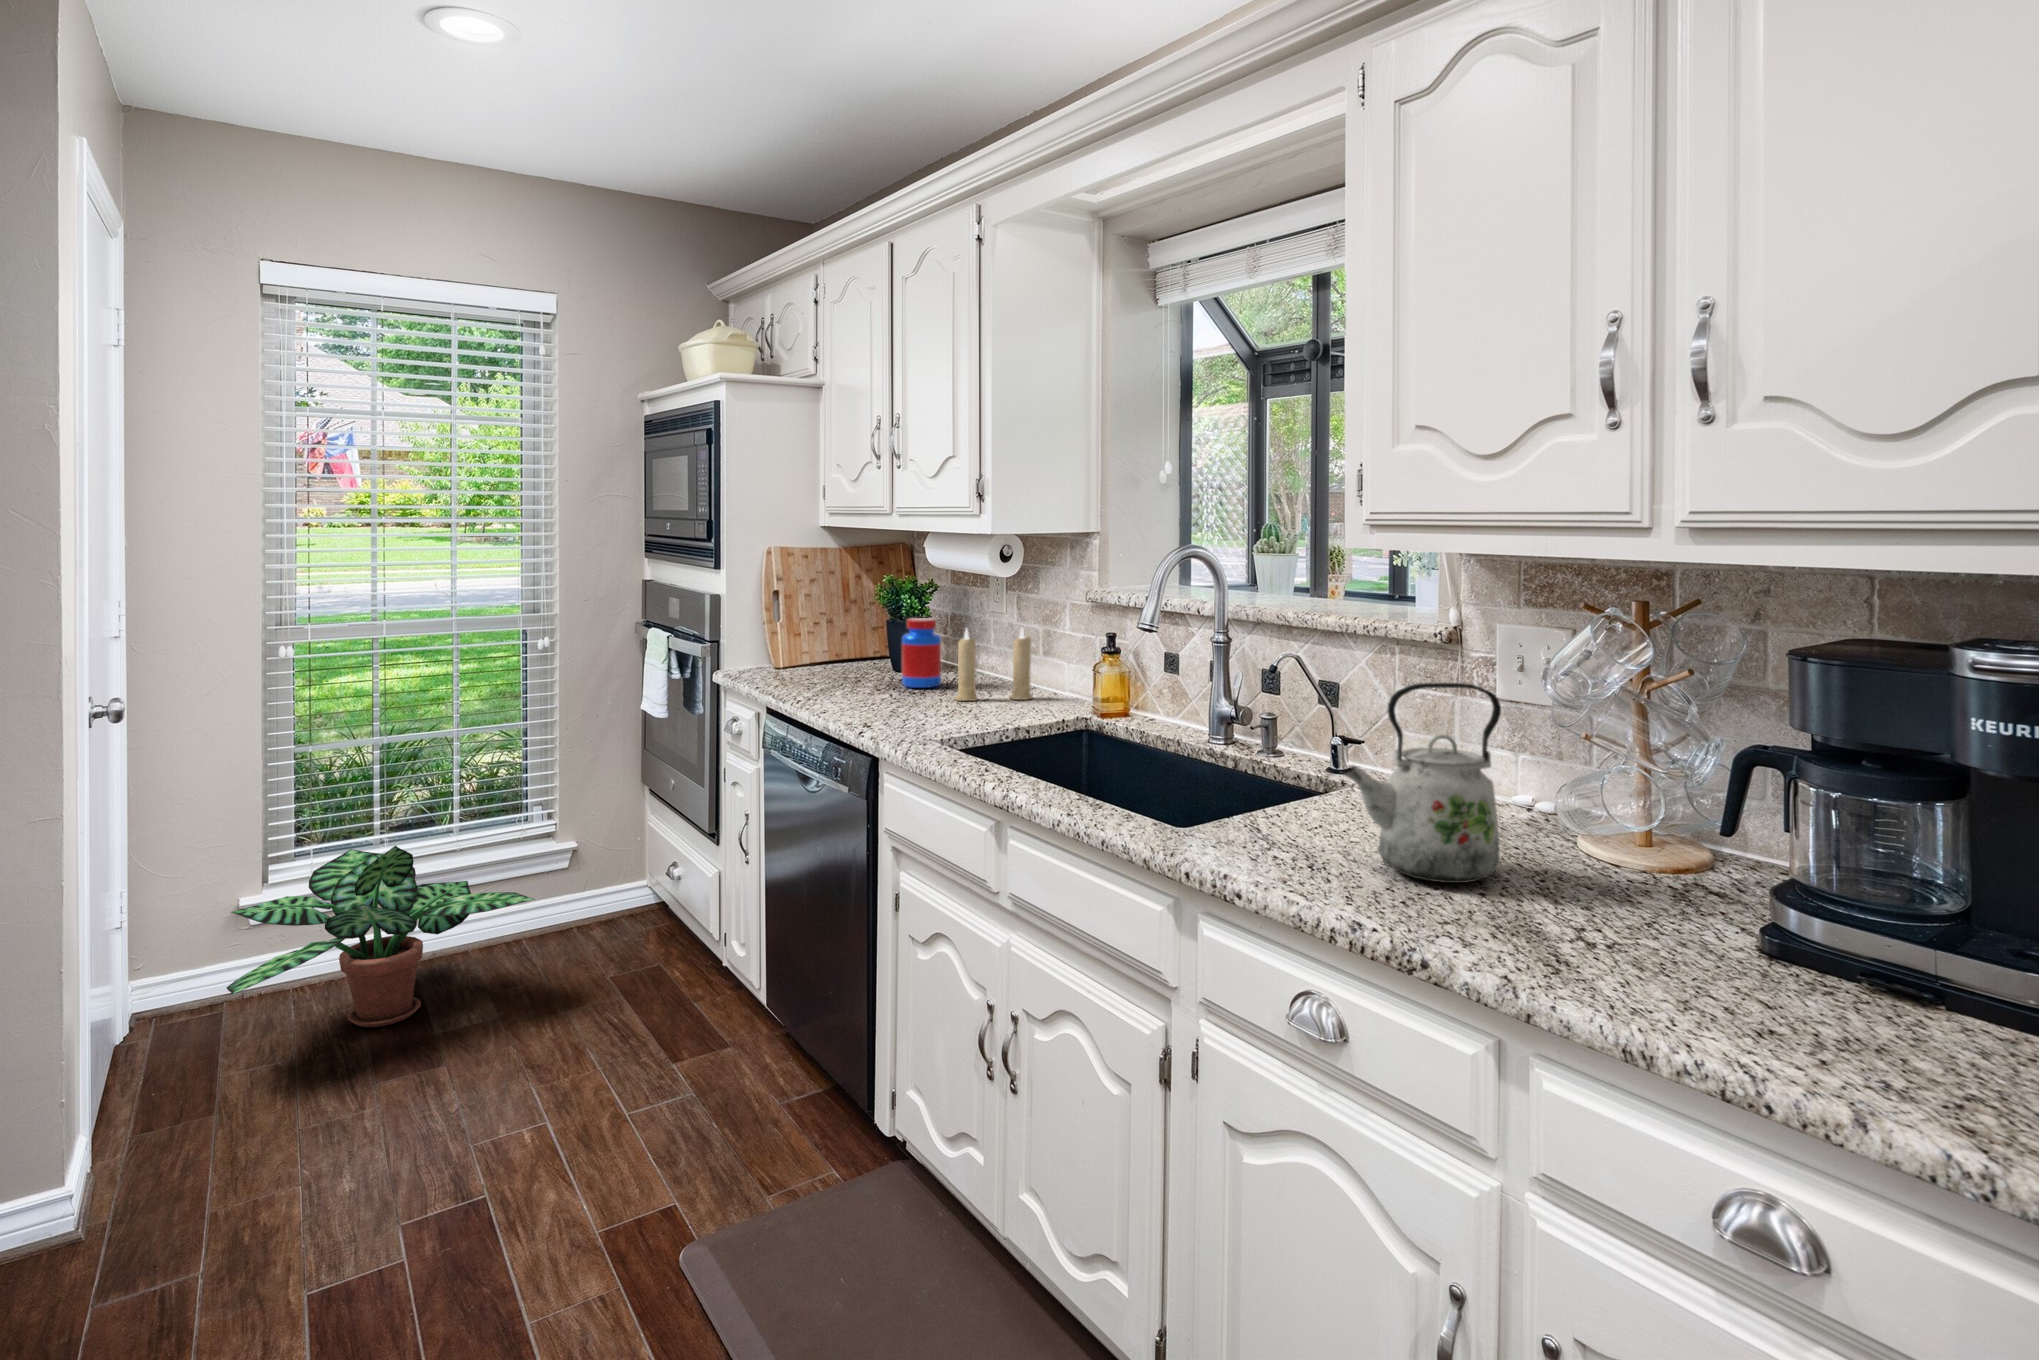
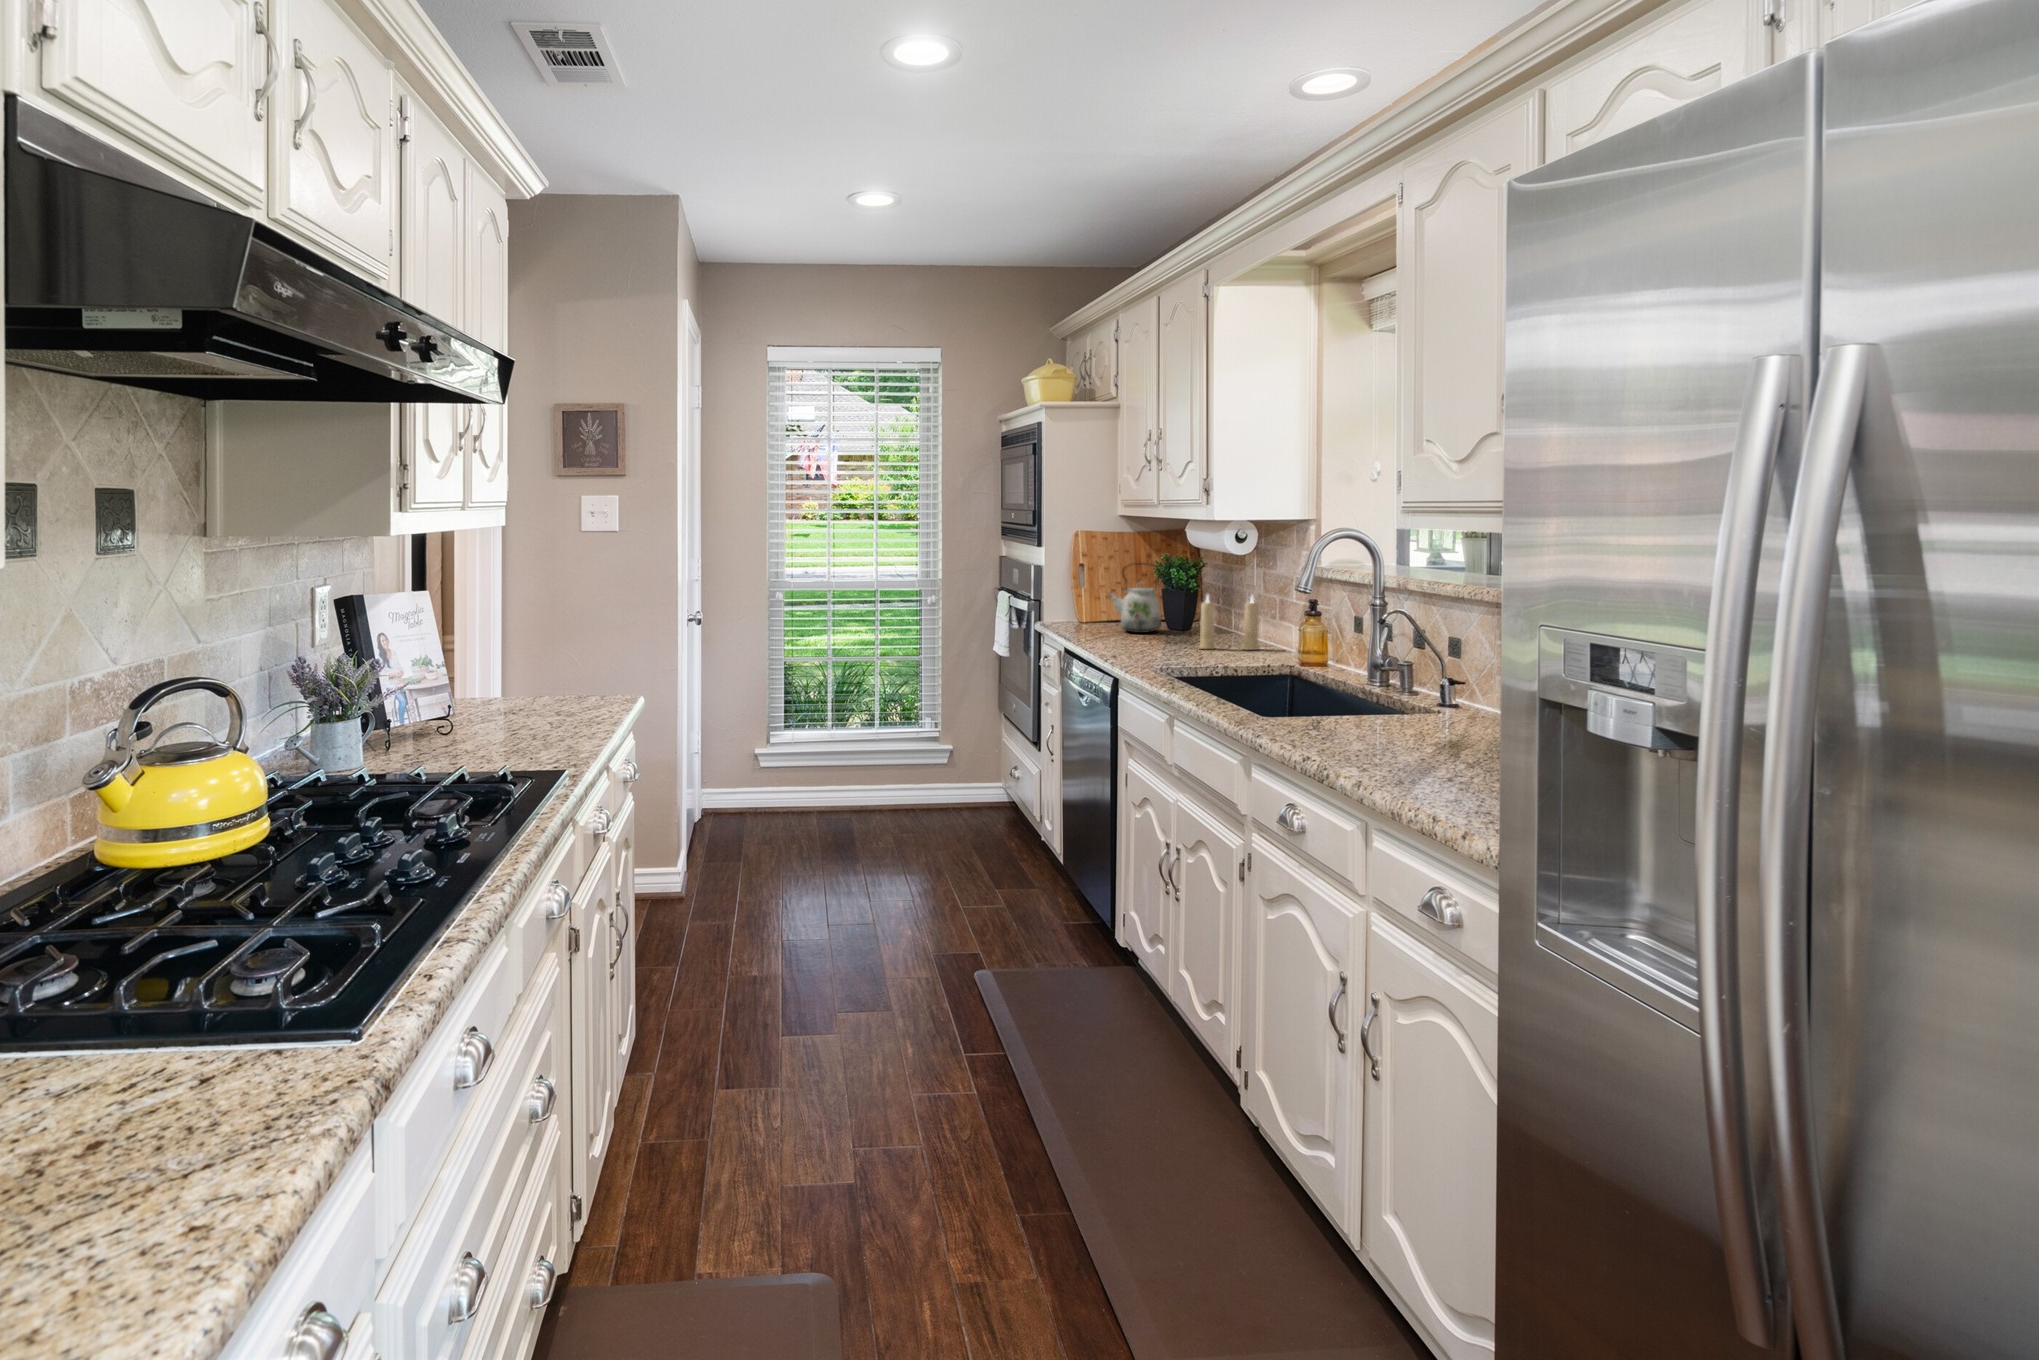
jar: present [902,618,942,688] -> none [1166,586,1197,640]
kettle: present [1342,683,1501,883] -> present [1108,565,1161,633]
potted plant: present [227,846,535,1027] -> none [738,734,915,853]

